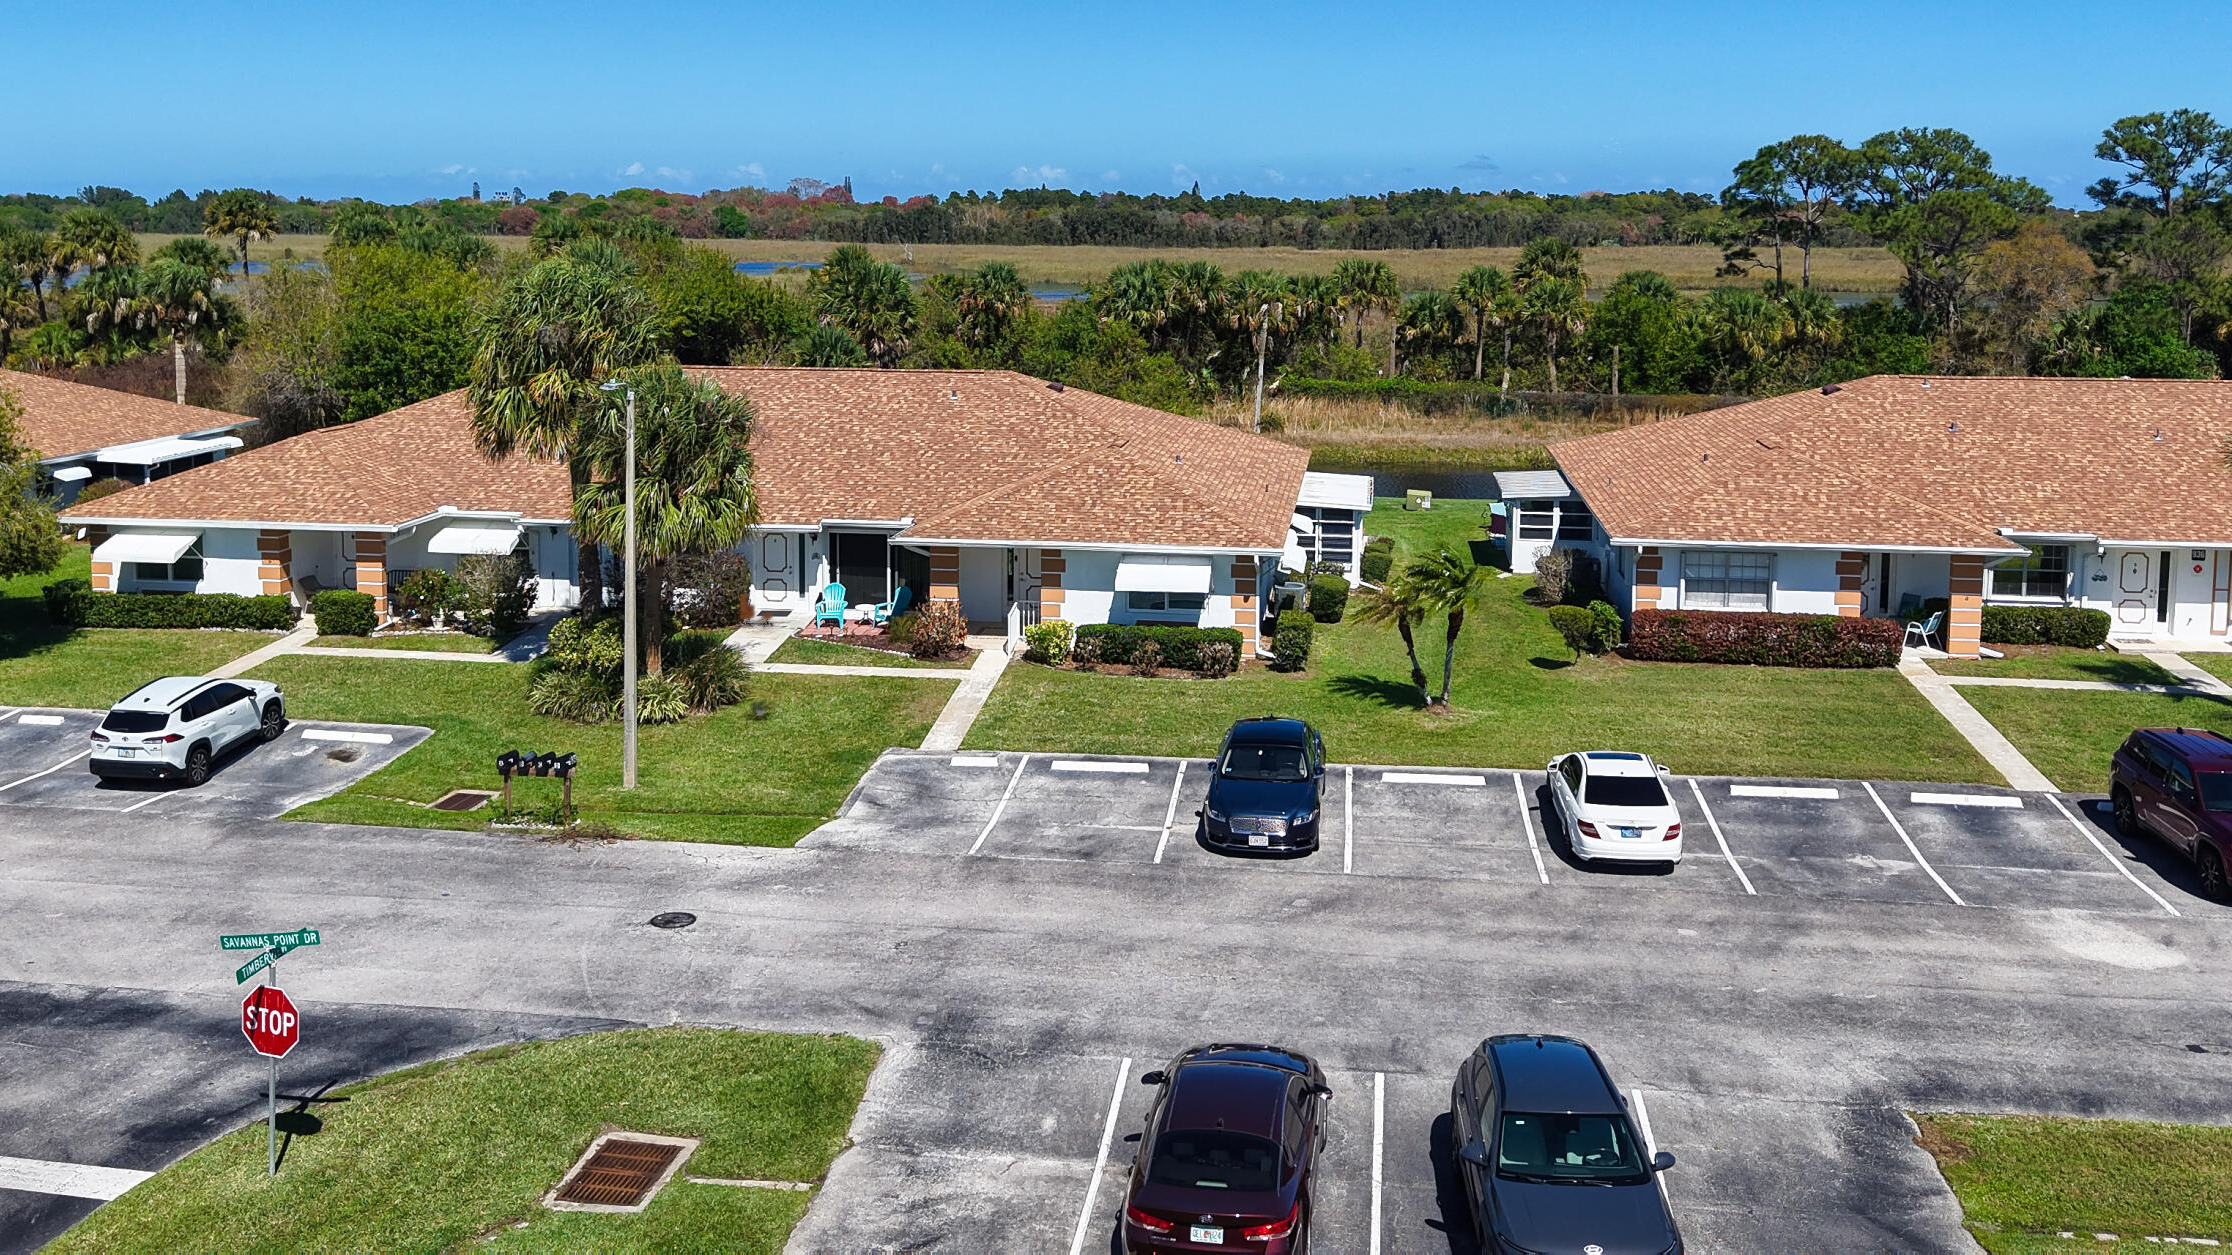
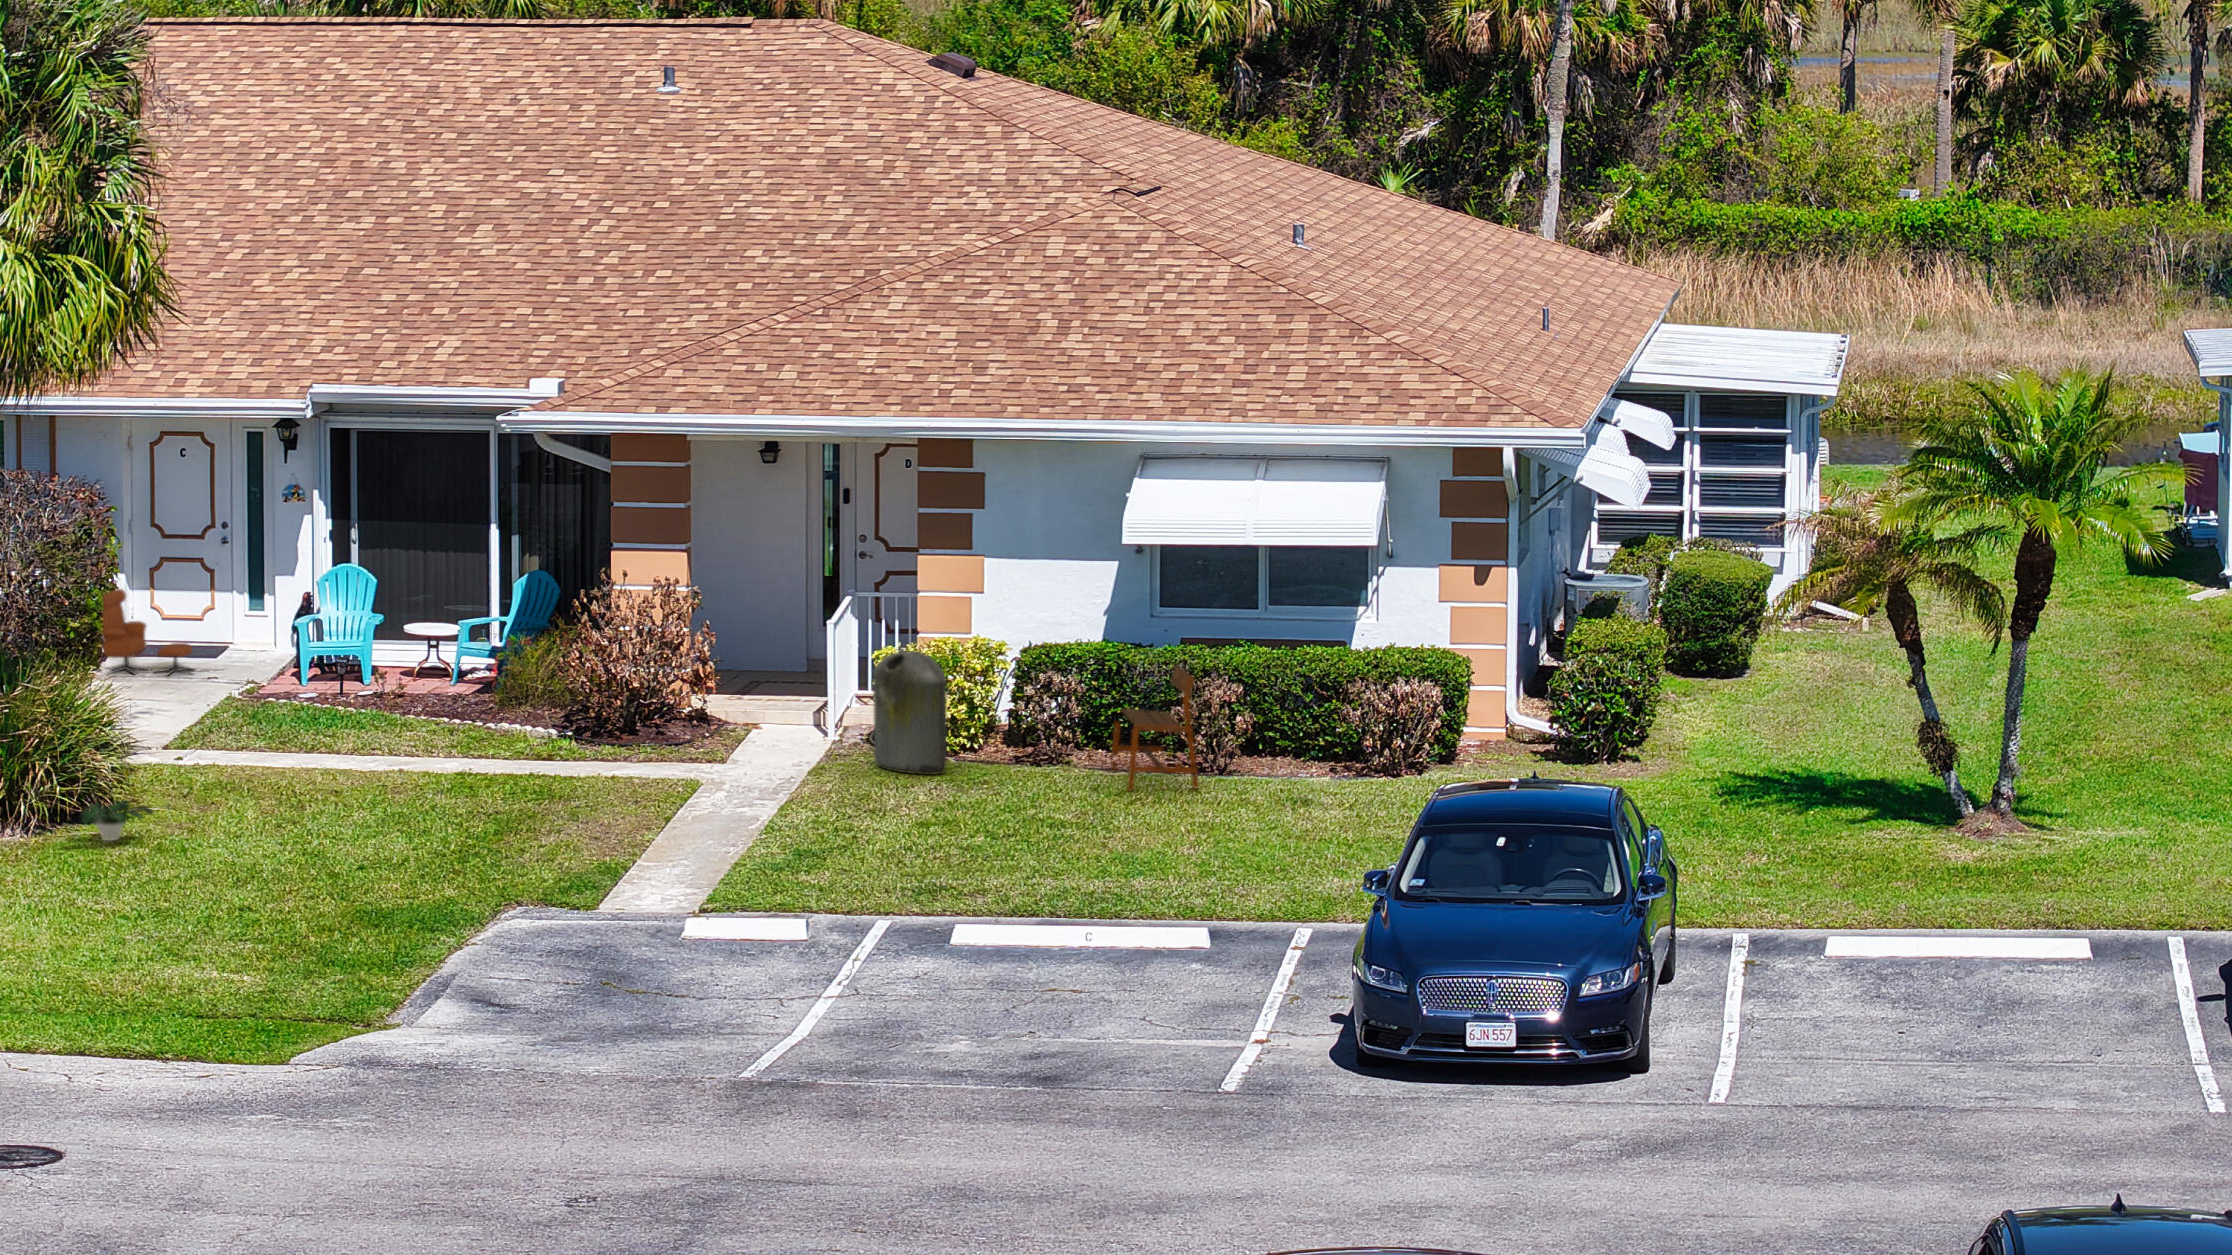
trash can: none [1030,631,1058,677] -> present [873,651,947,775]
bench: none [1116,636,1149,688] -> present [1111,664,1199,791]

